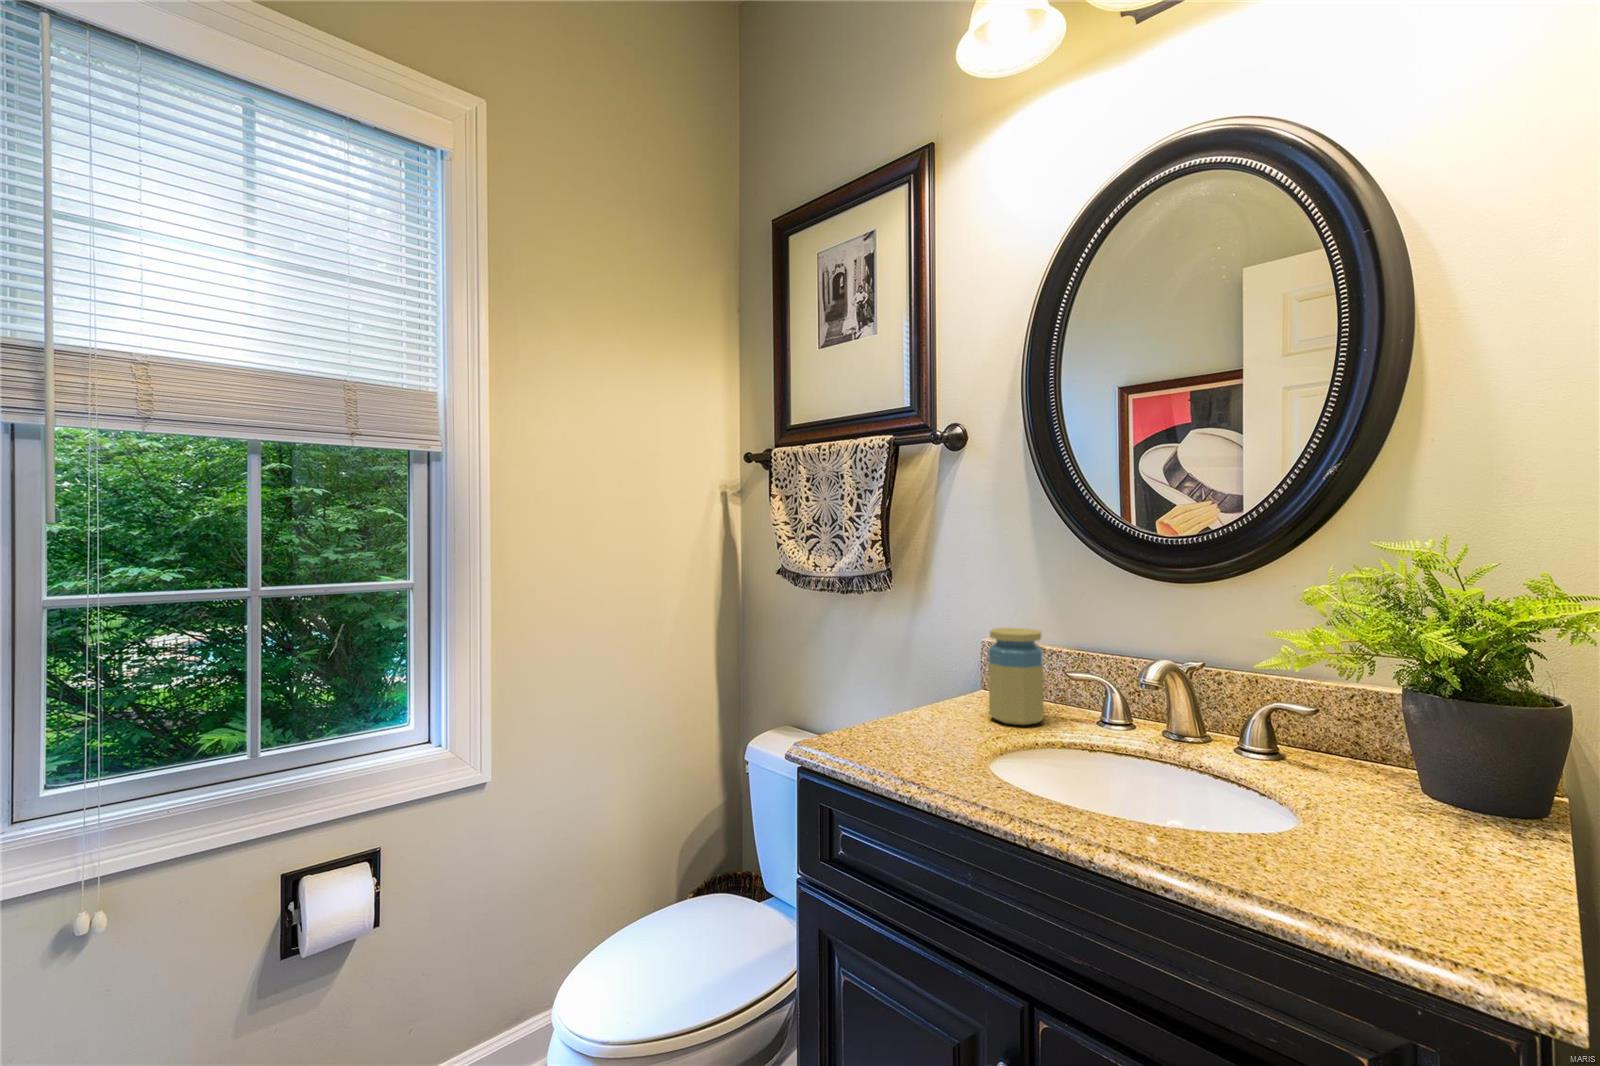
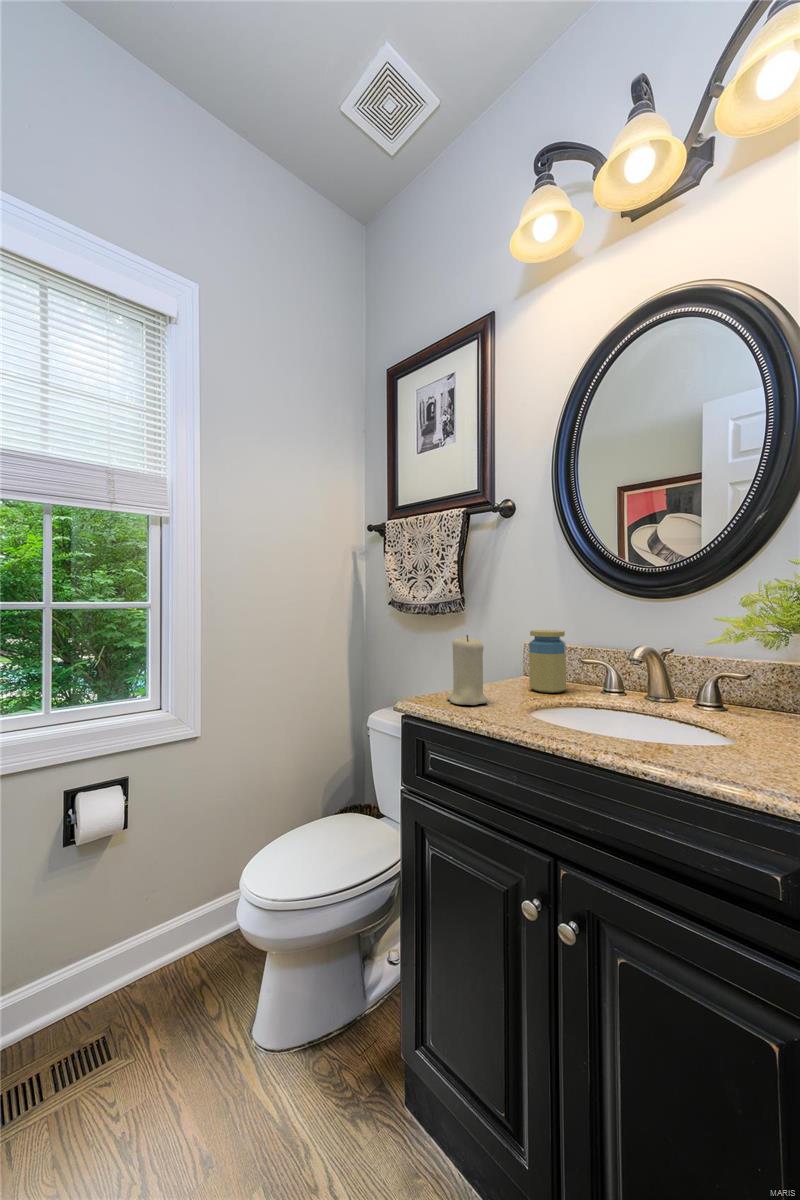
candle: none [865,644,927,753] -> present [447,635,488,705]

